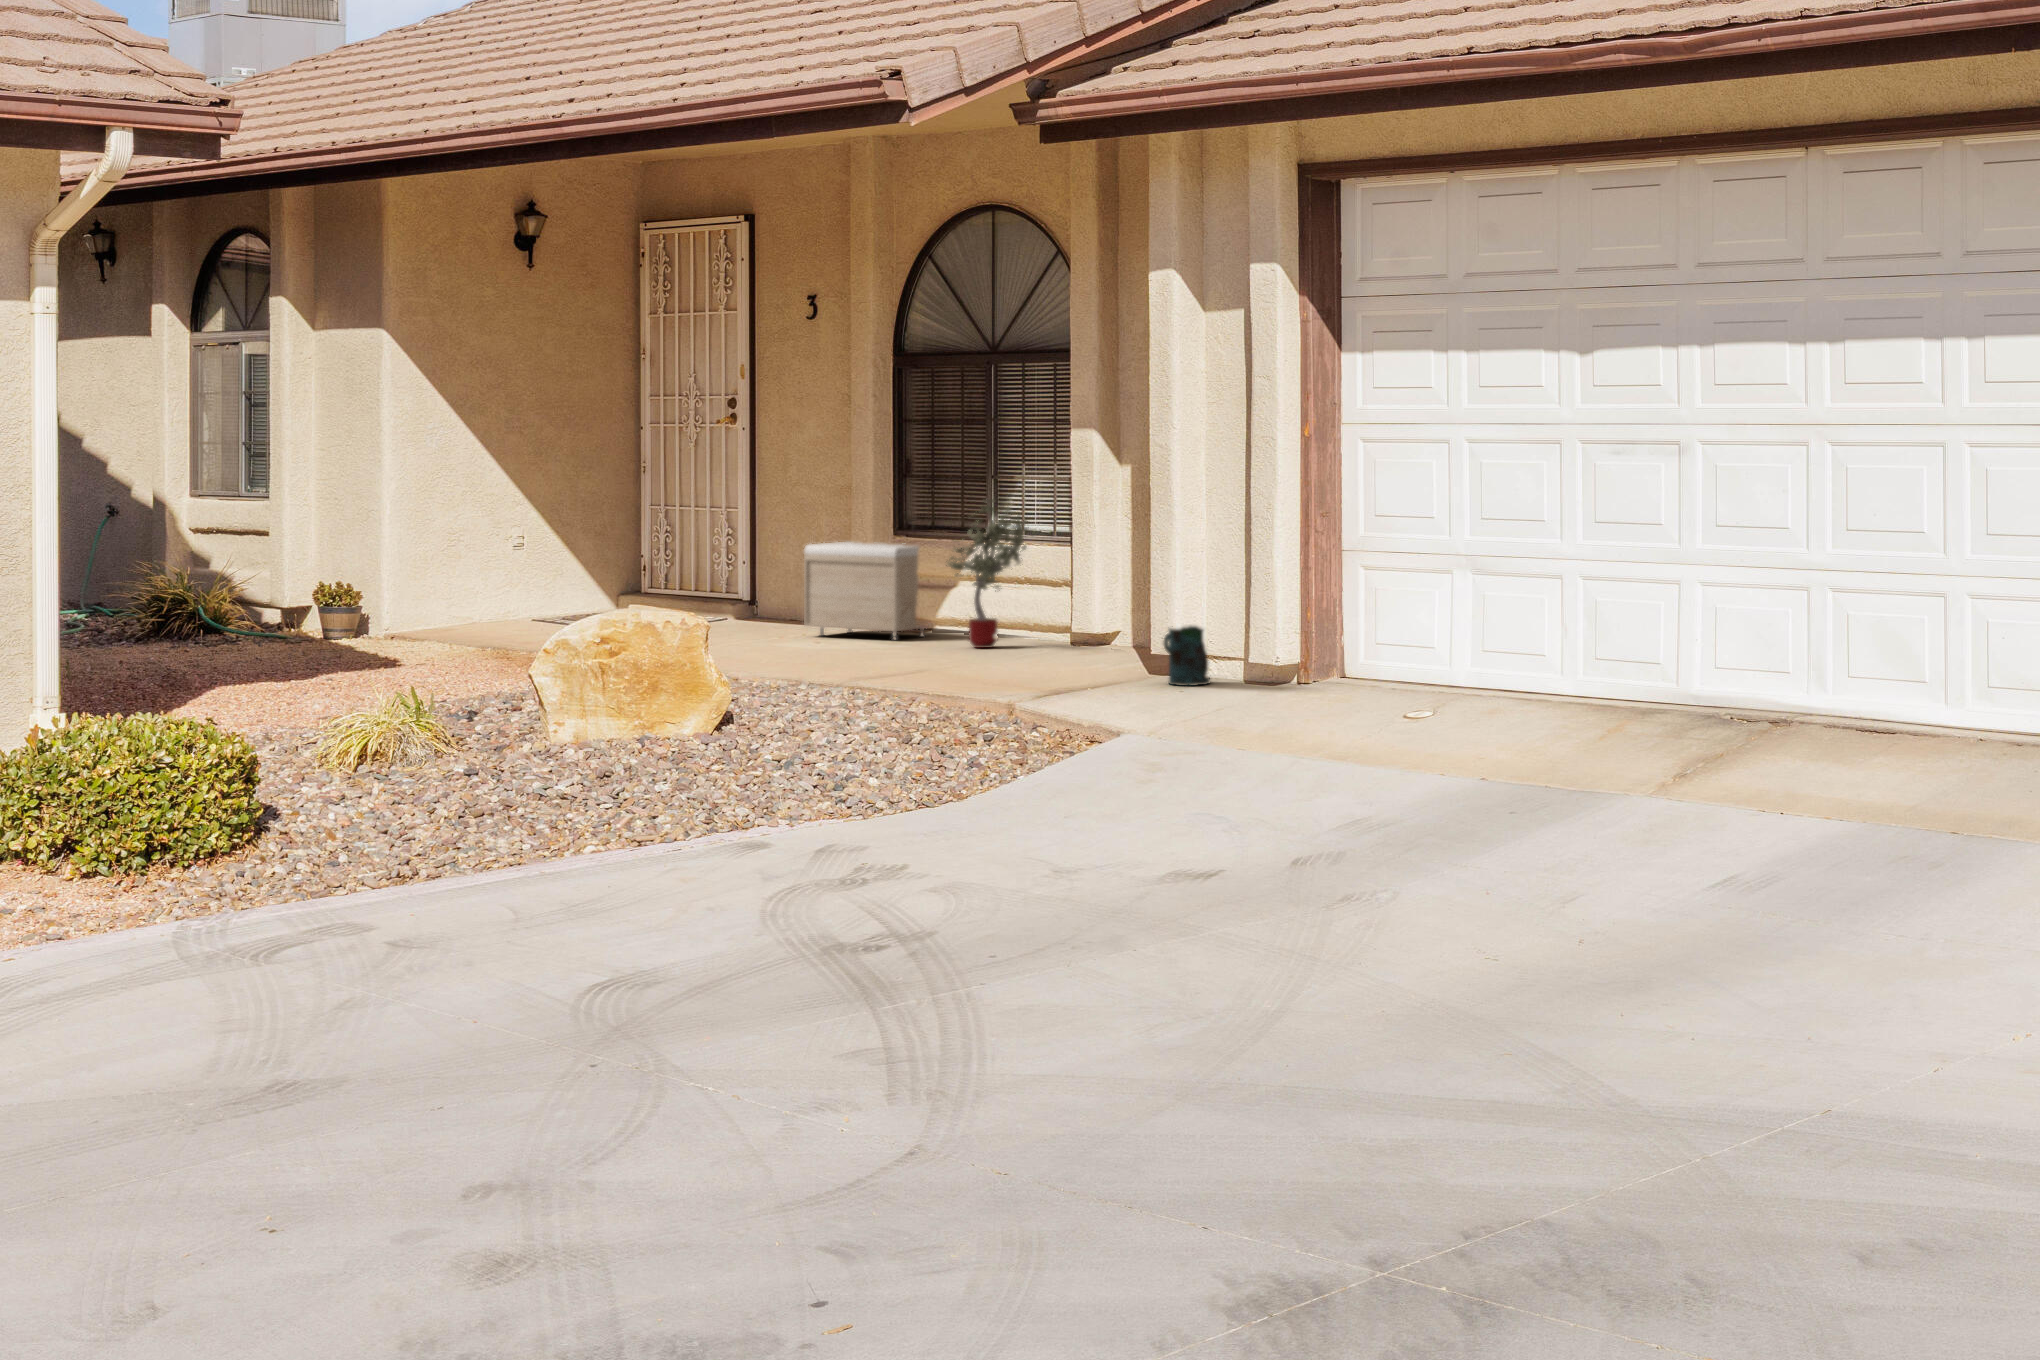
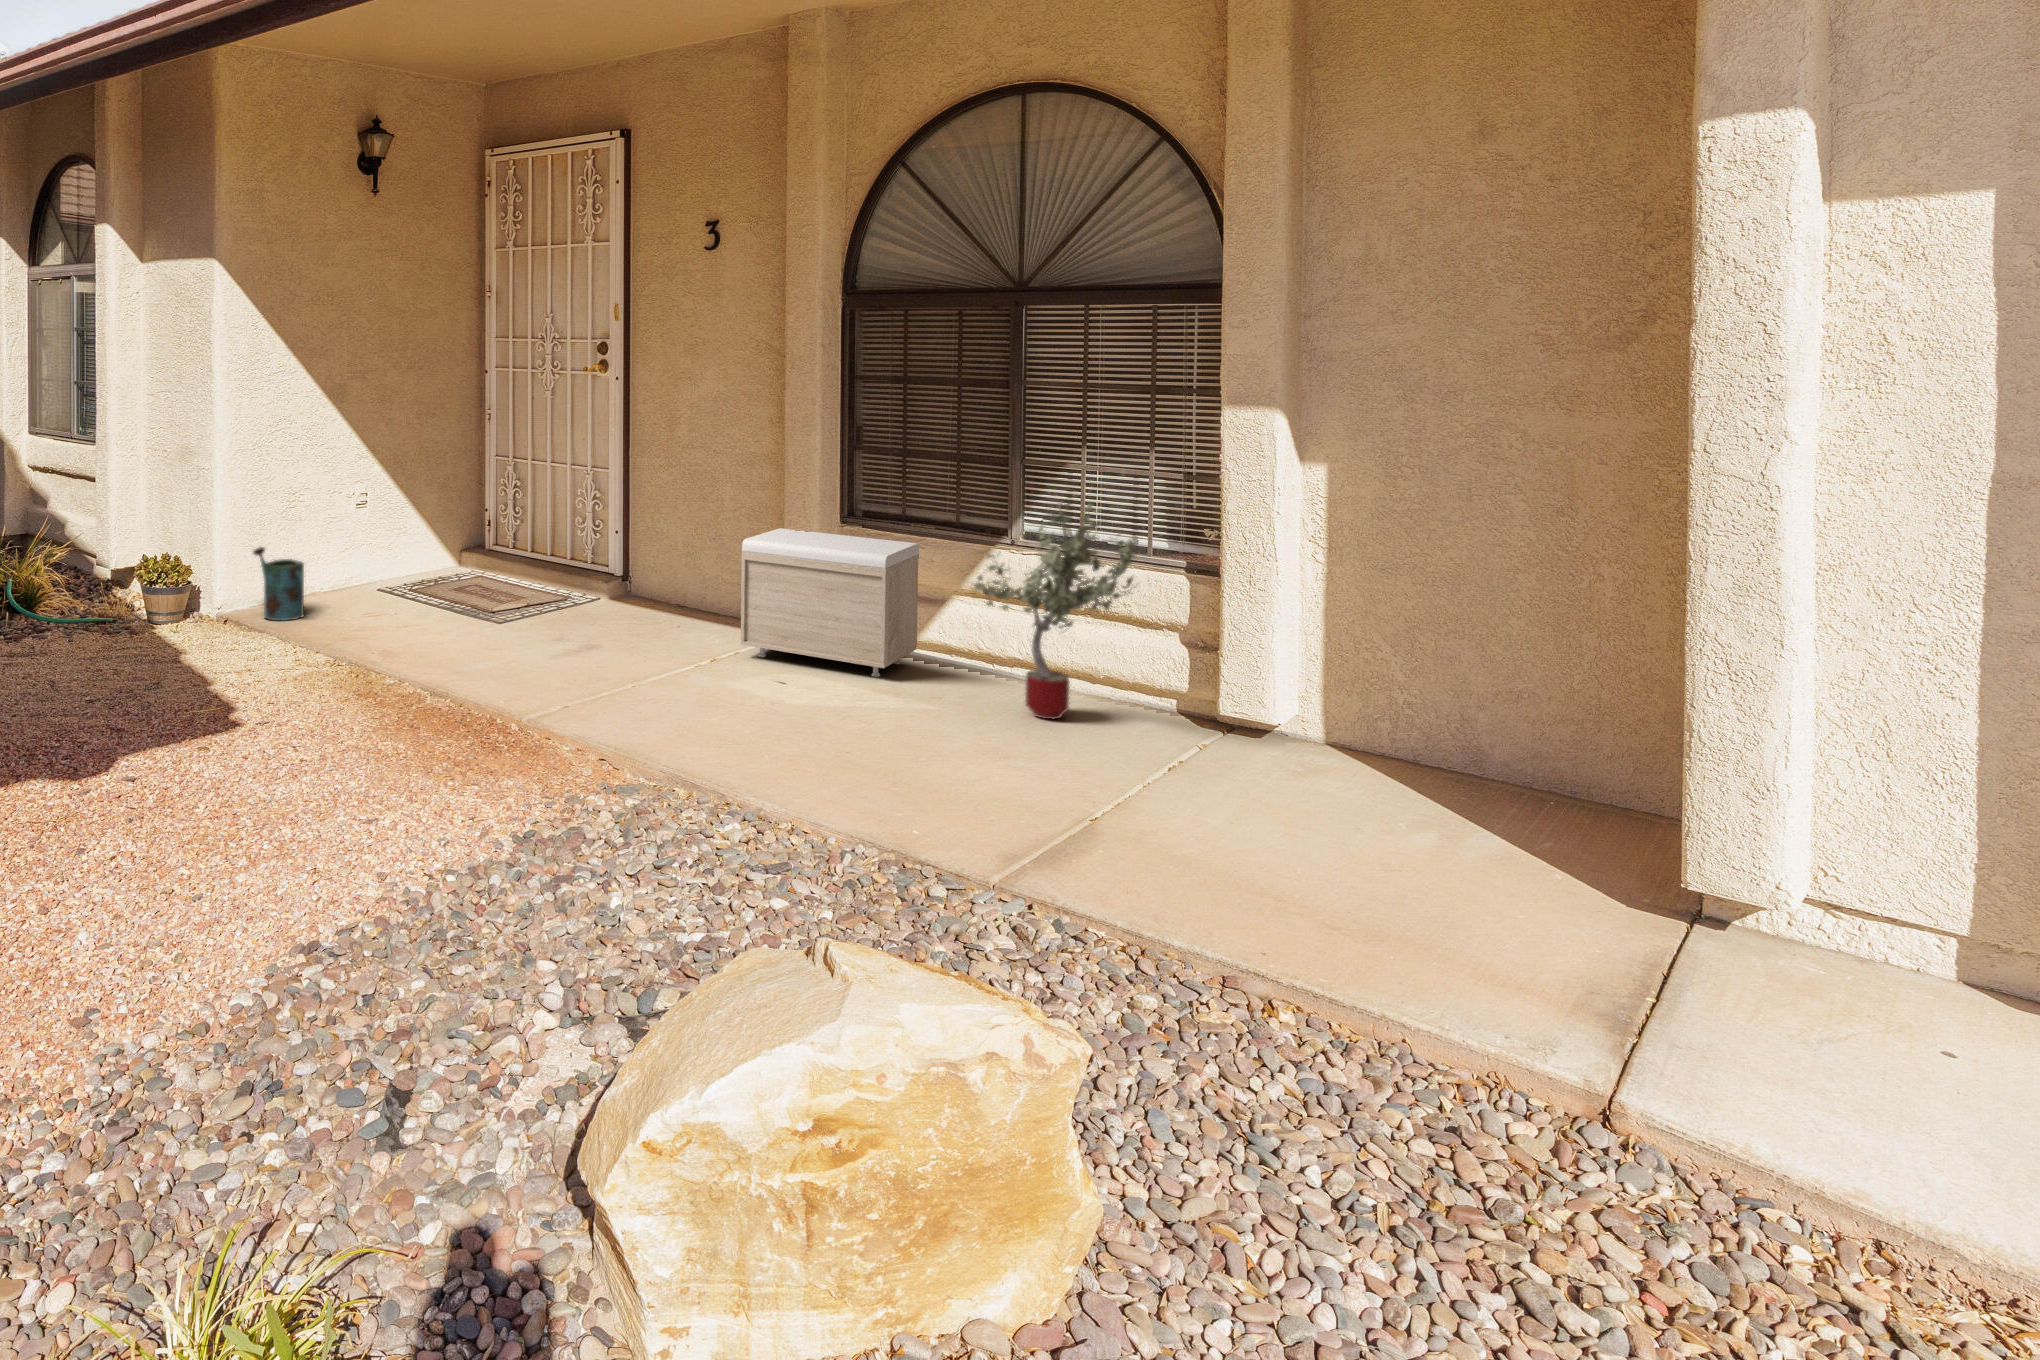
watering can: present [1164,626,1210,686] -> present [253,547,304,621]

